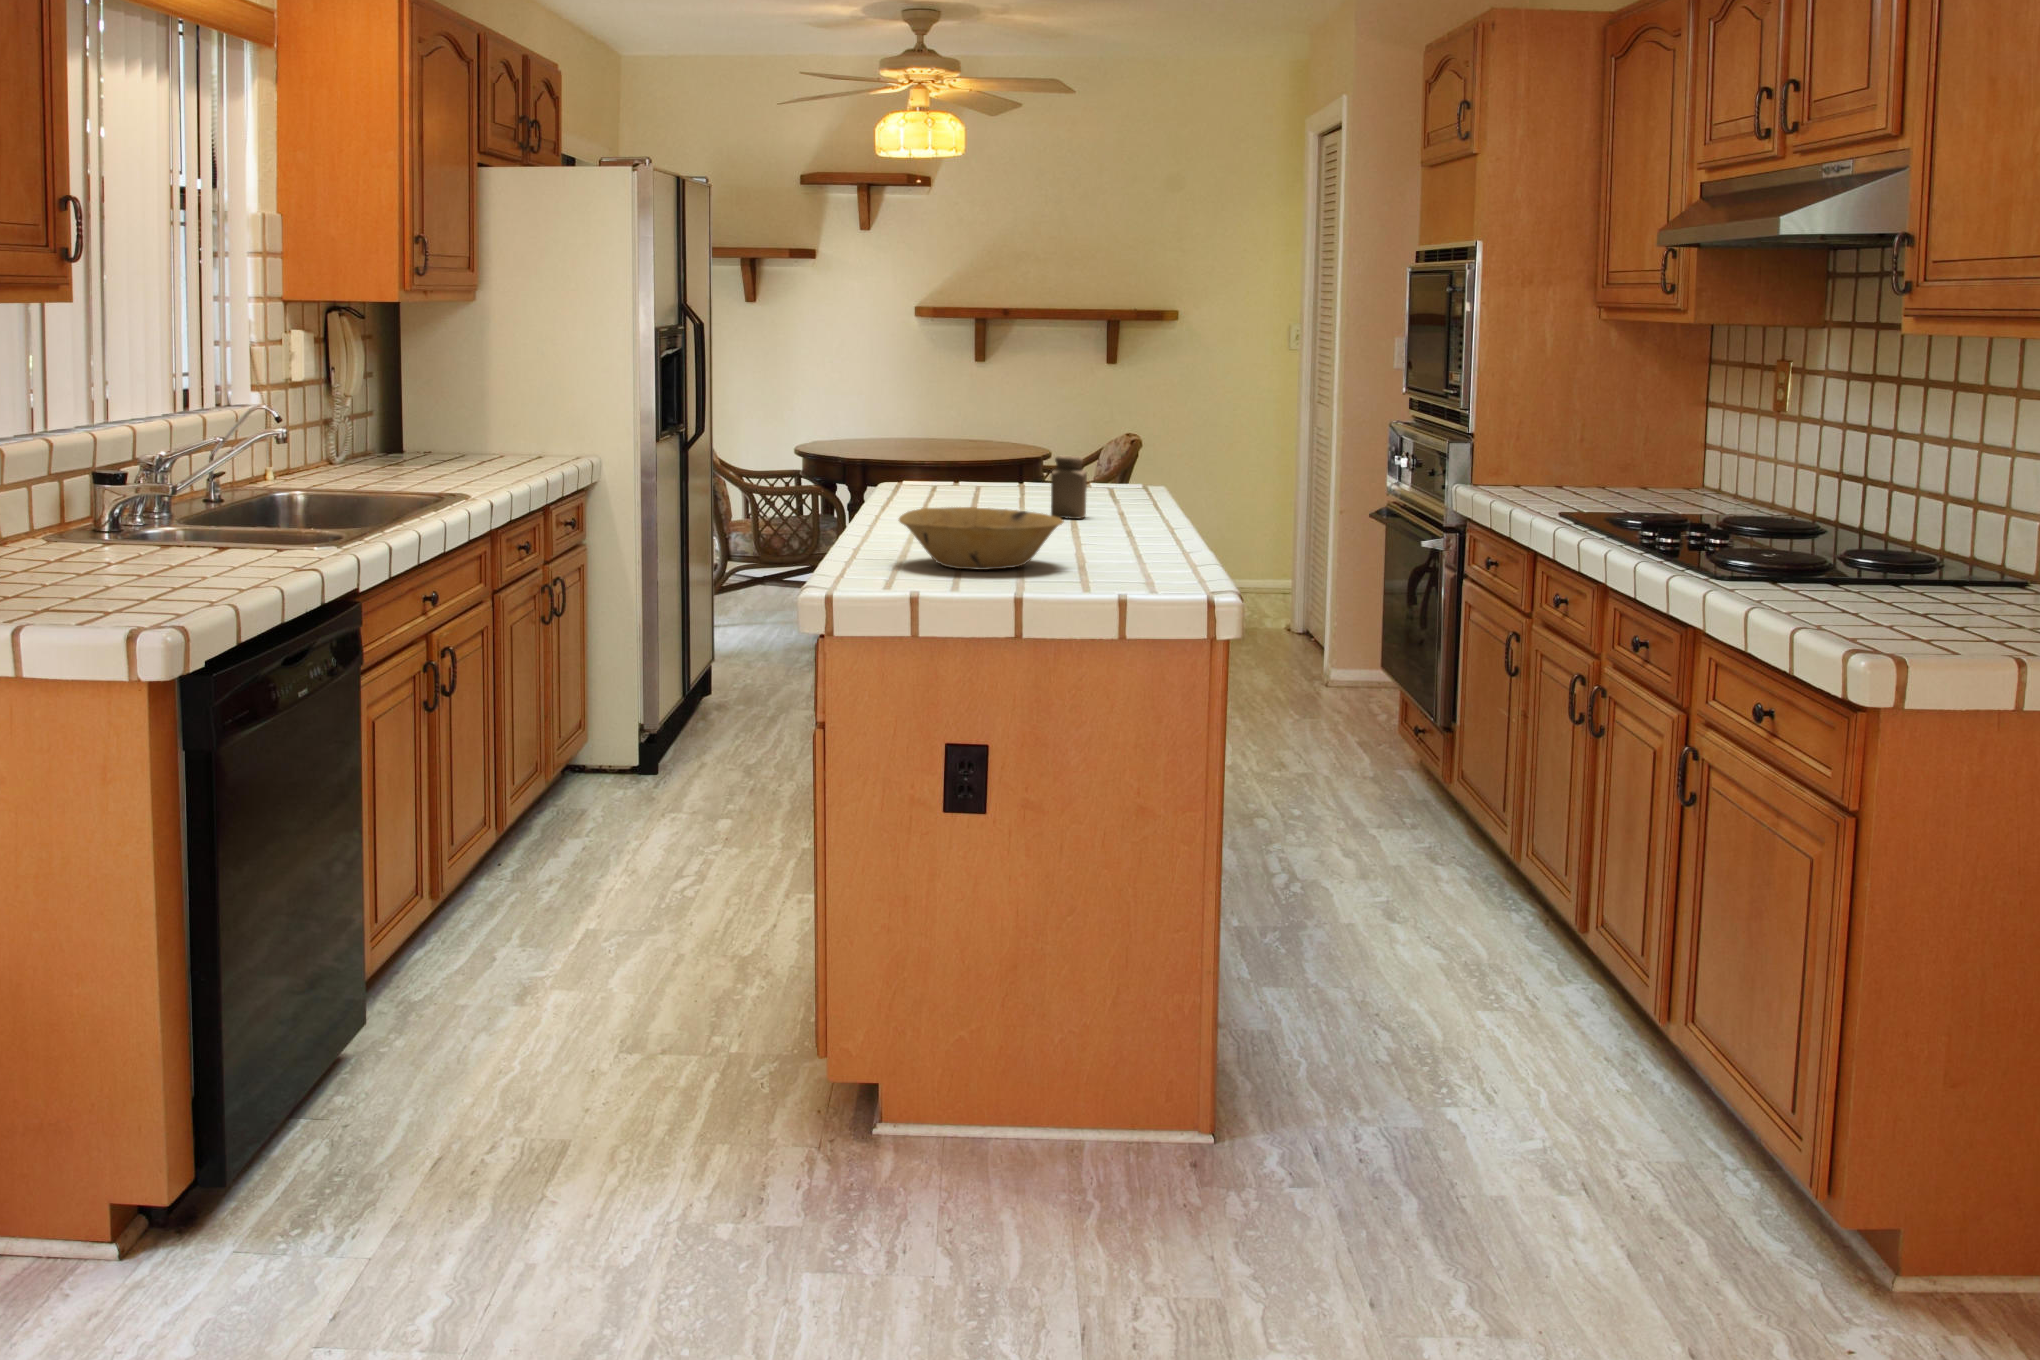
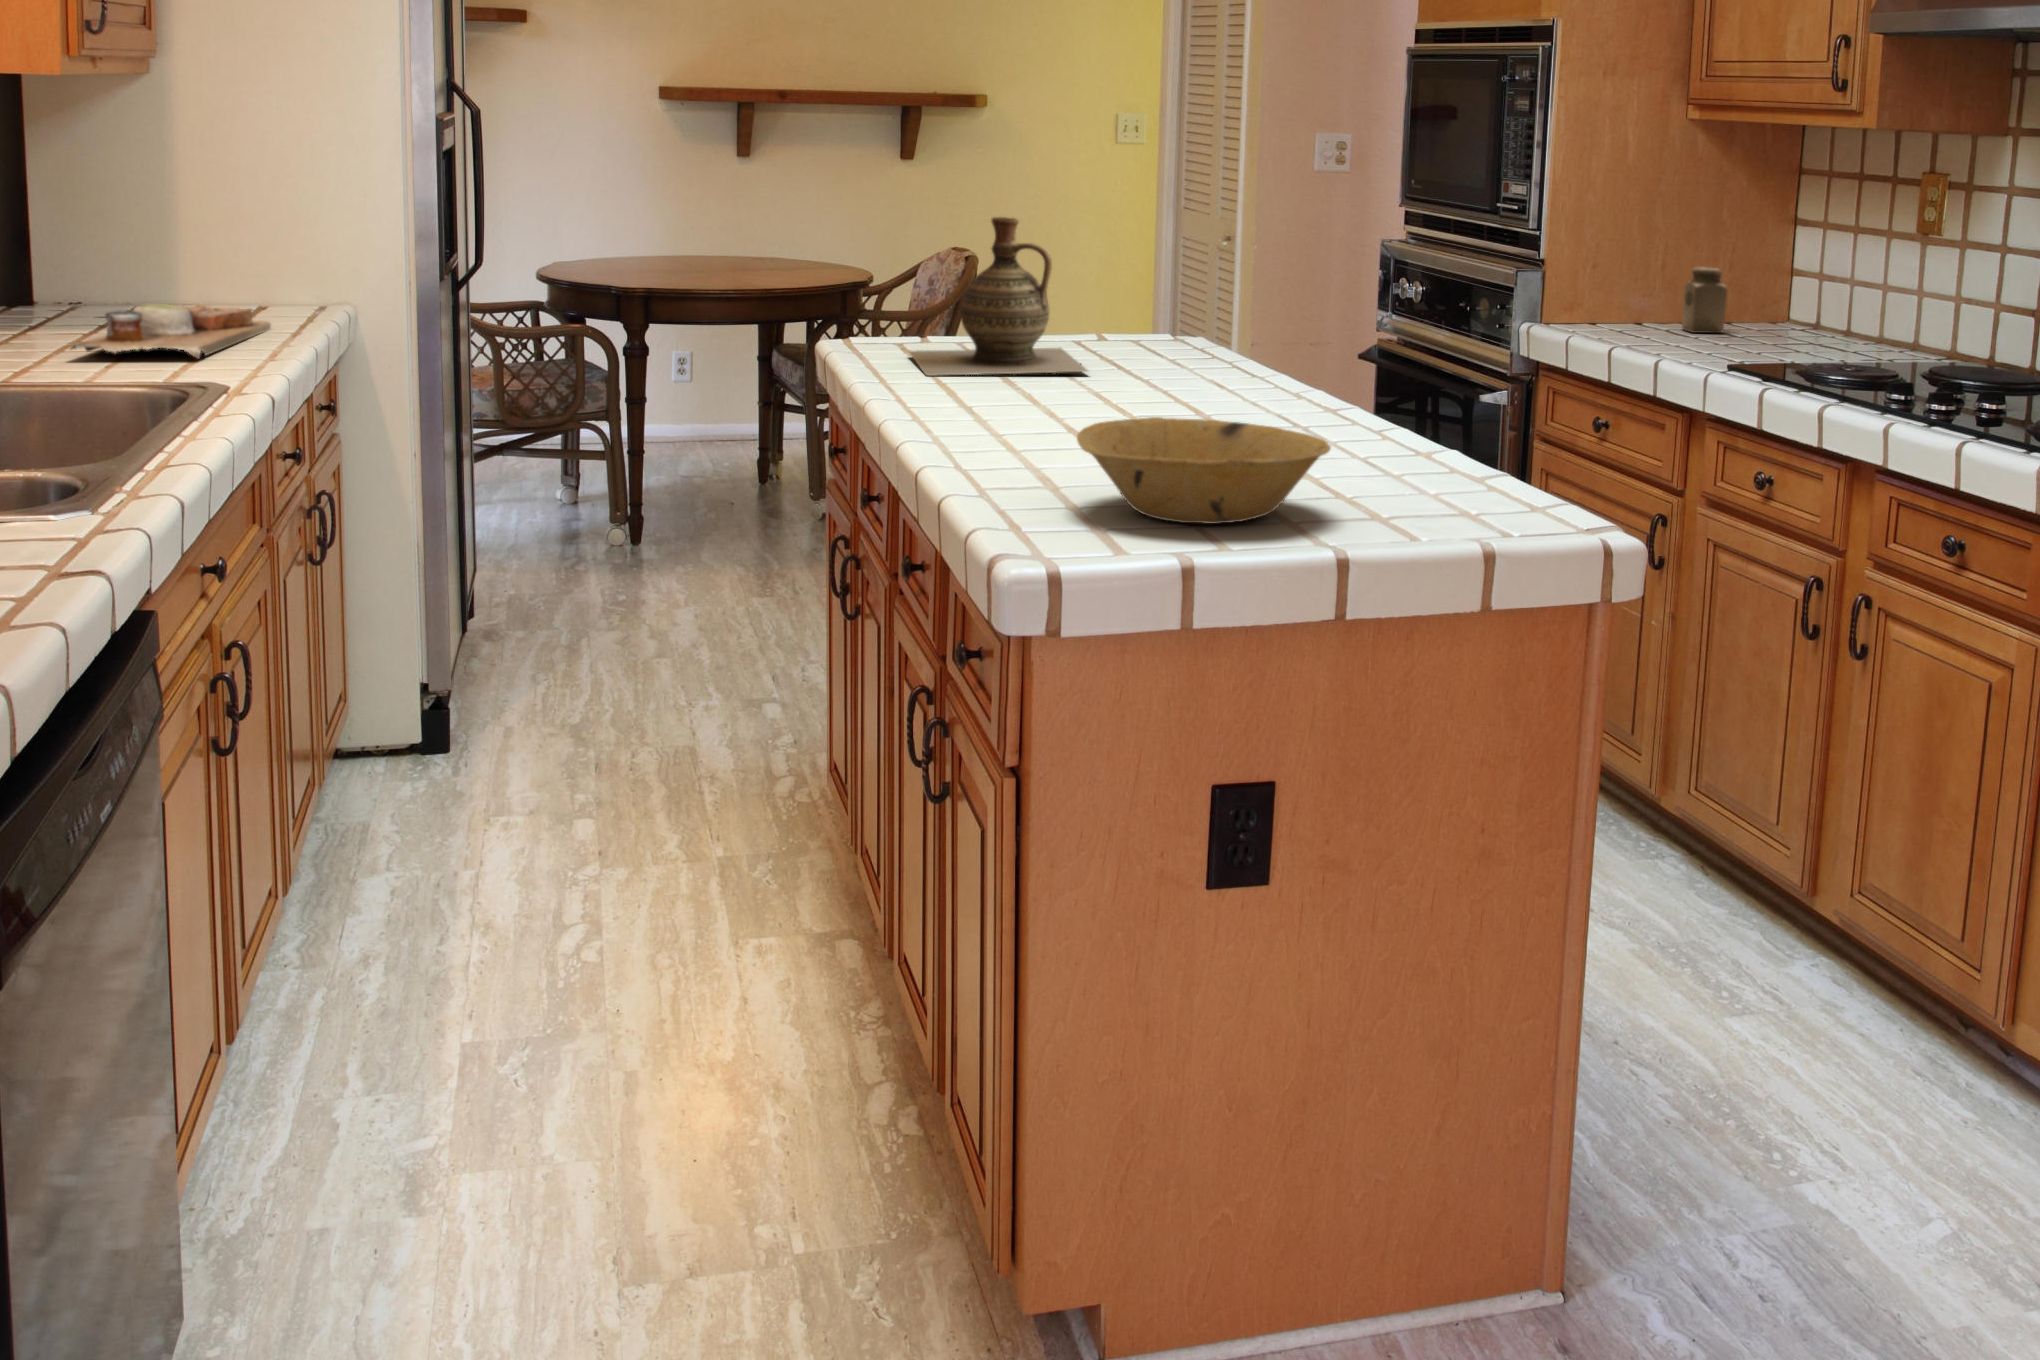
ceramic jug: none [931,390,1048,499] -> present [909,217,1087,376]
cutting board: none [395,448,532,481] -> present [71,304,271,359]
salt shaker: present [1051,455,1087,519] -> present [1682,267,1727,333]

